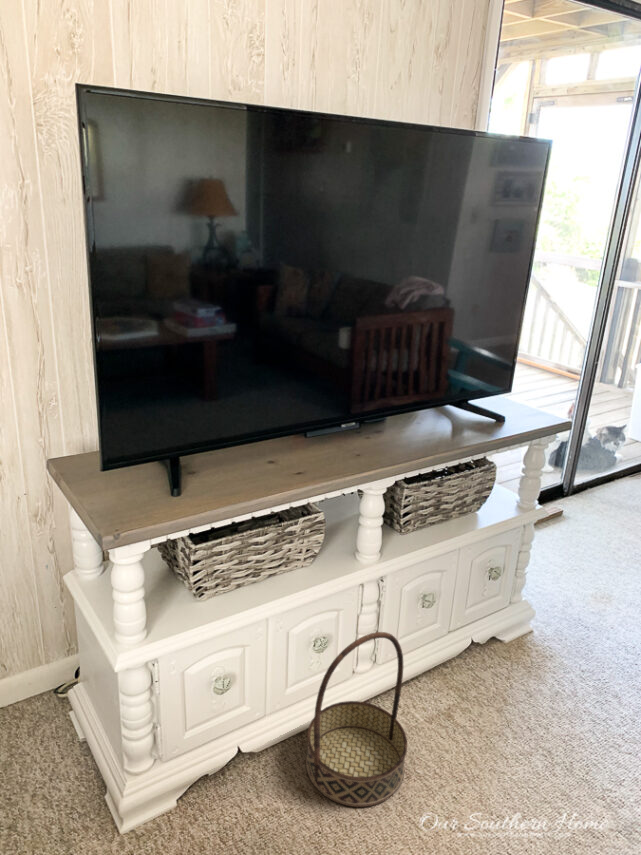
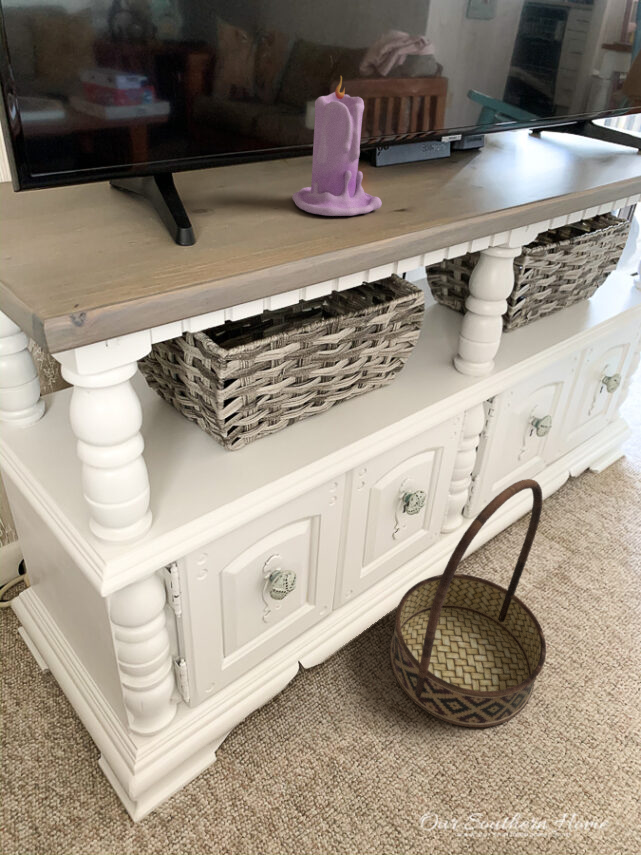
candle: none [243,410,289,476] -> present [292,77,382,216]

